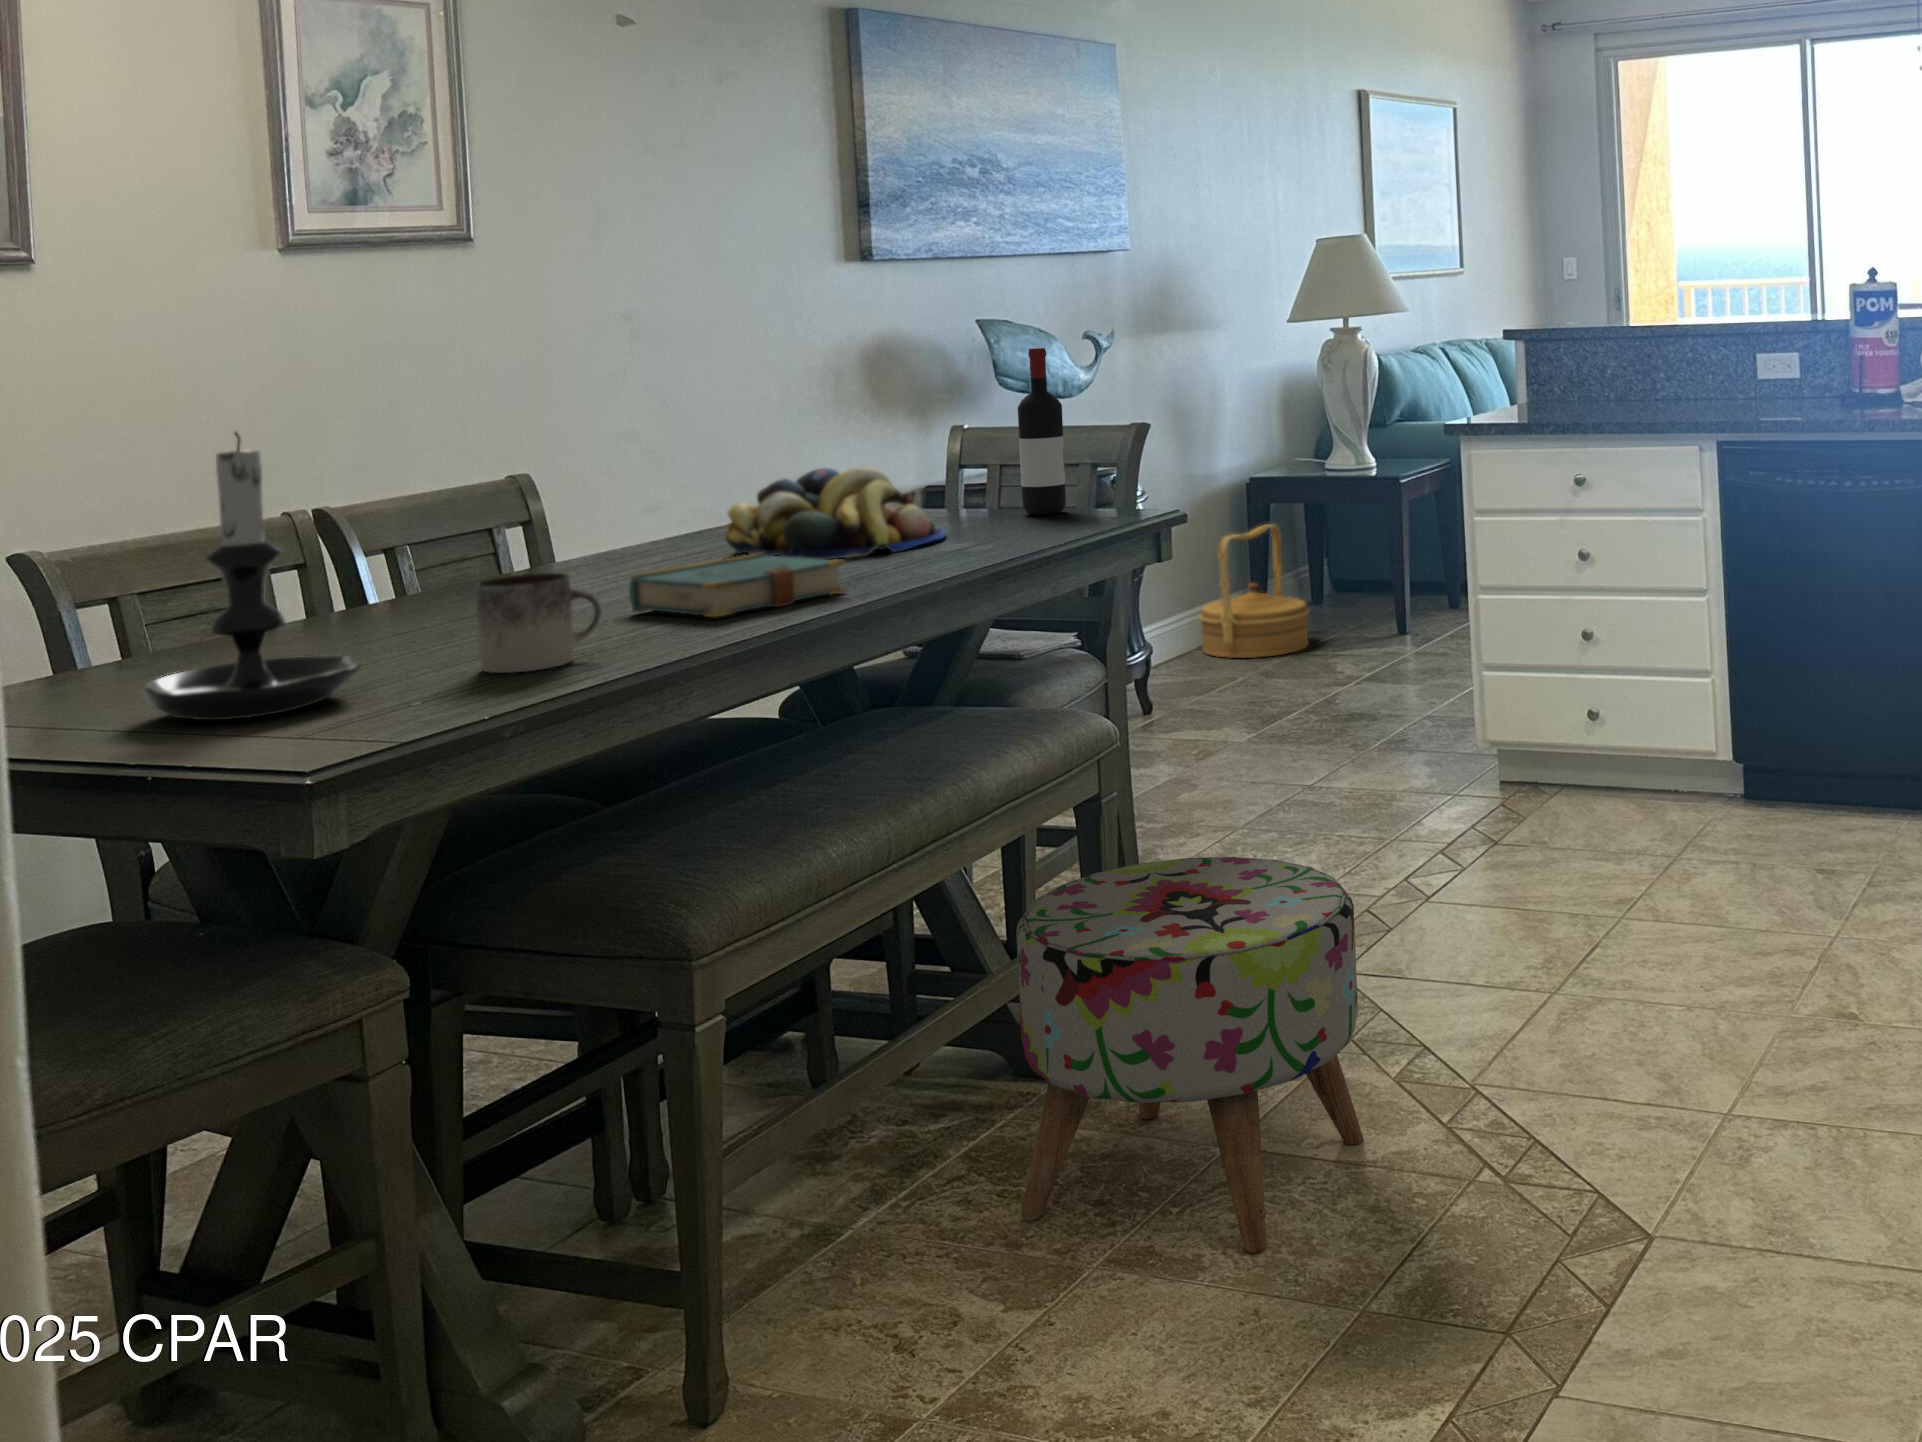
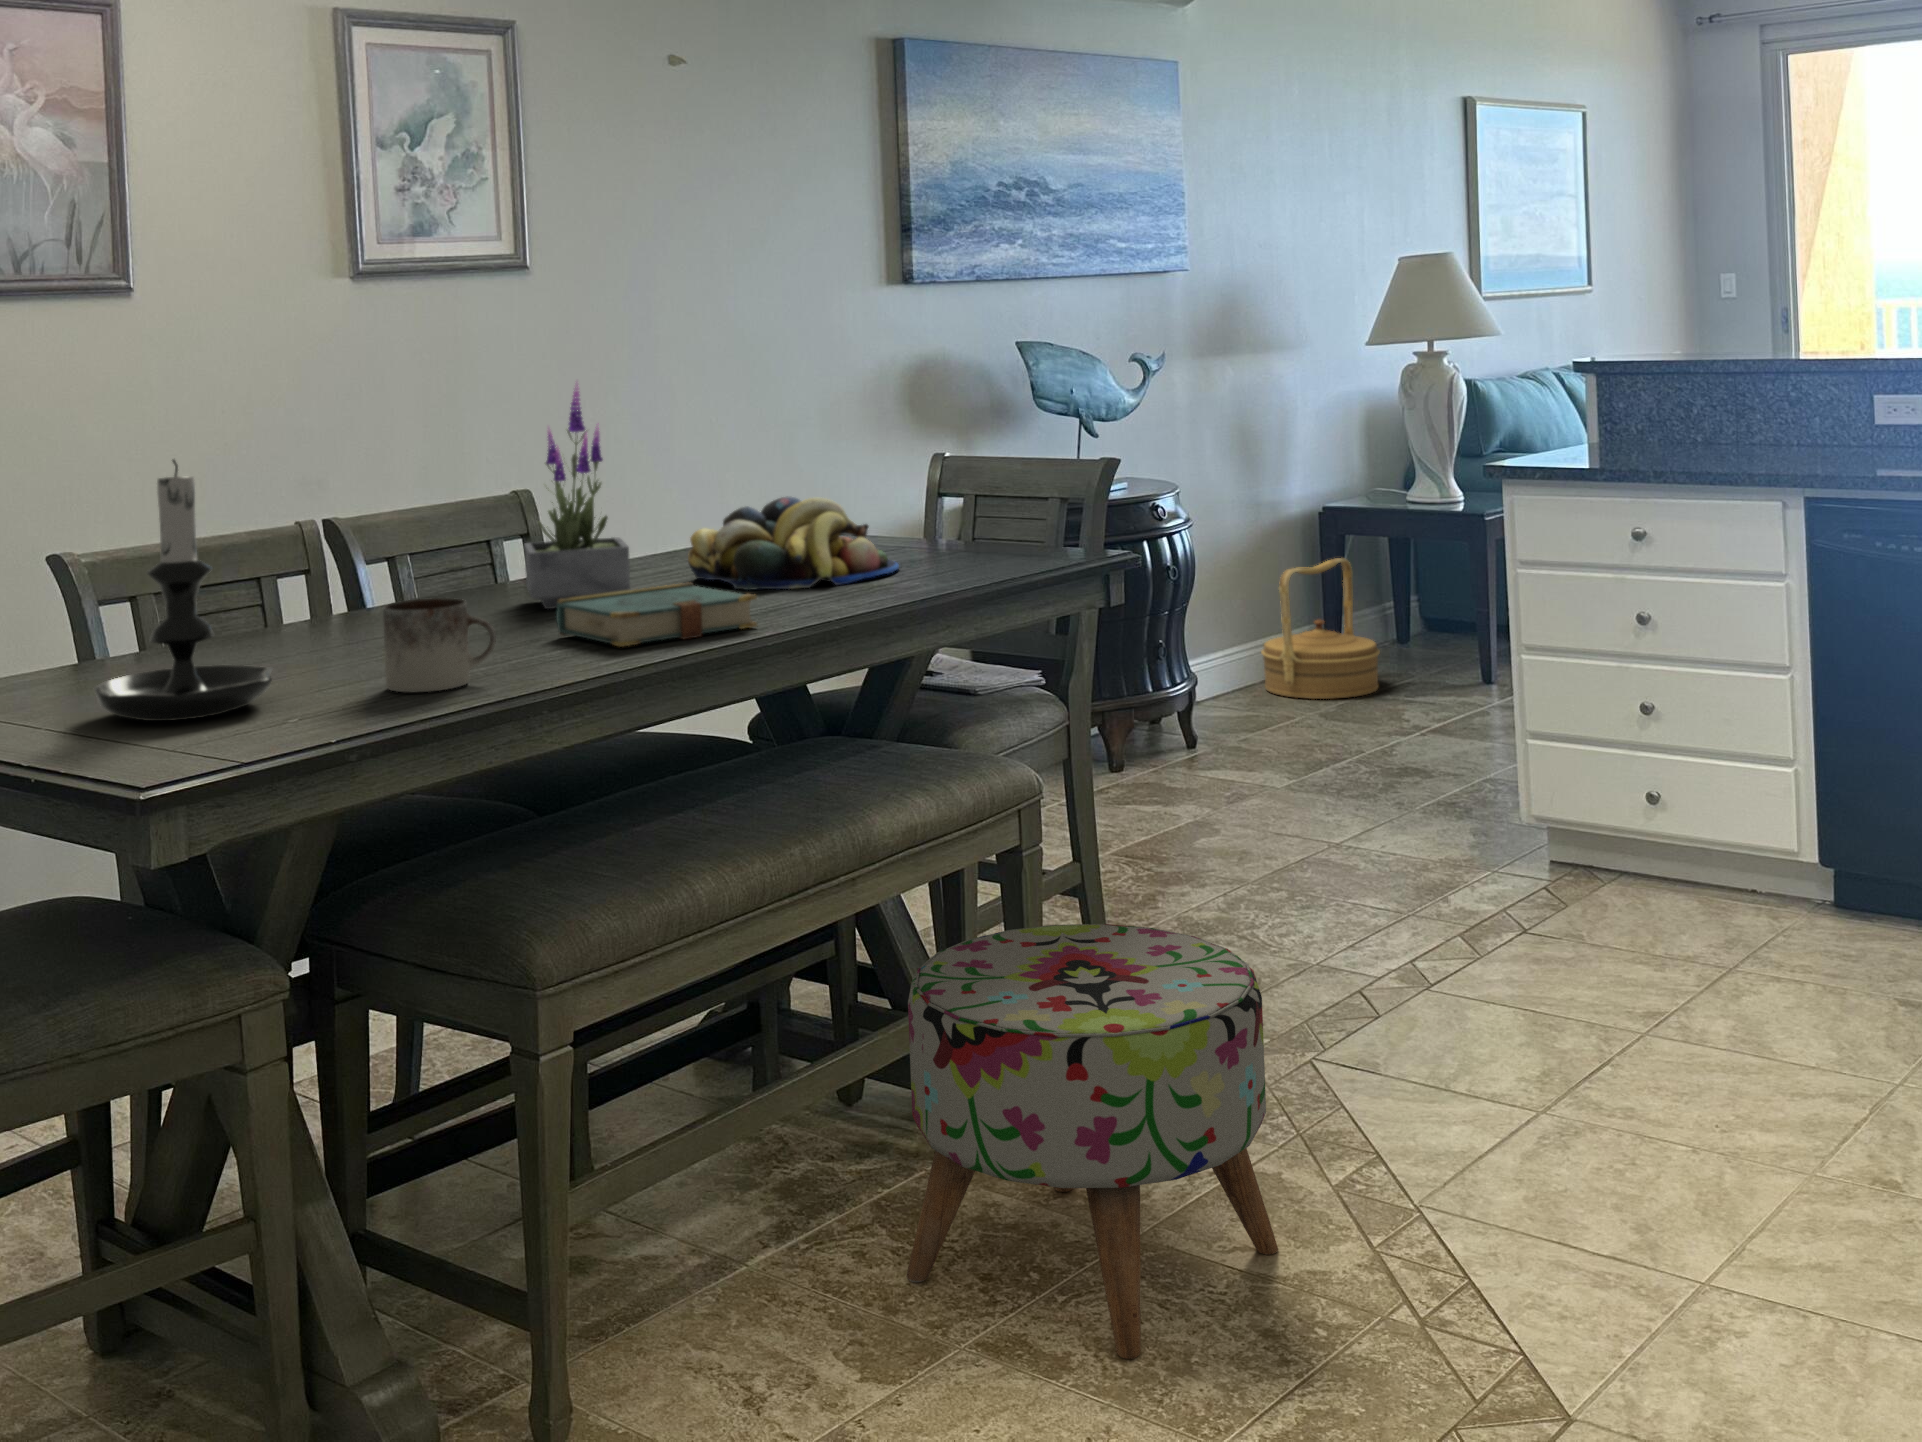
wine bottle: present [1018,348,1066,515] -> none [985,381,1033,551]
potted plant: none [554,349,683,590] -> present [524,385,630,609]

